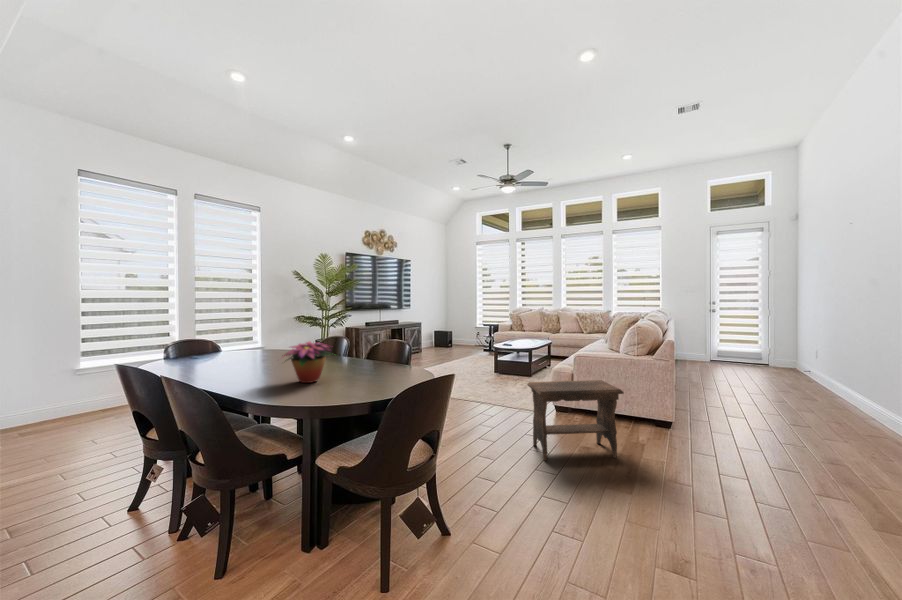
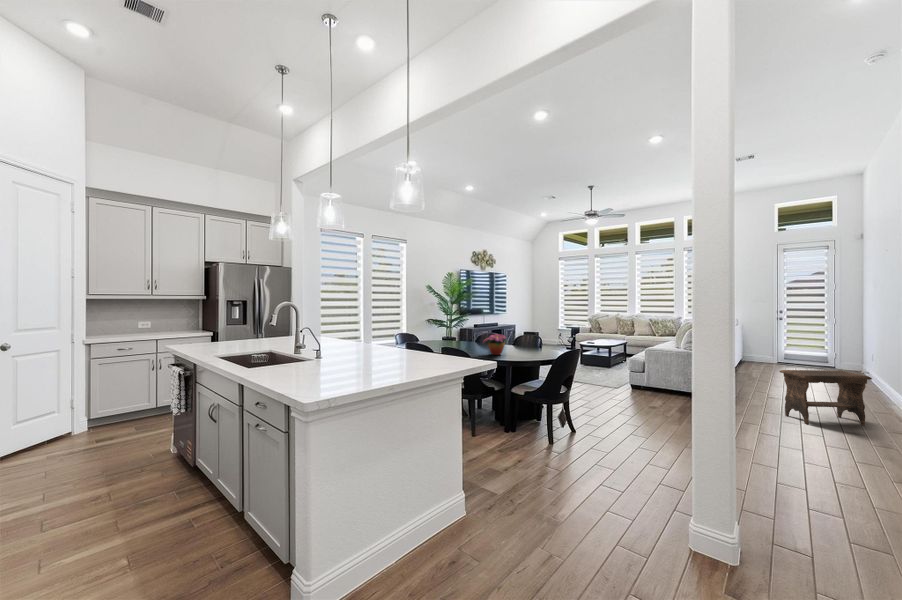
footstool: present [527,380,624,461] -> present [780,370,872,426]

